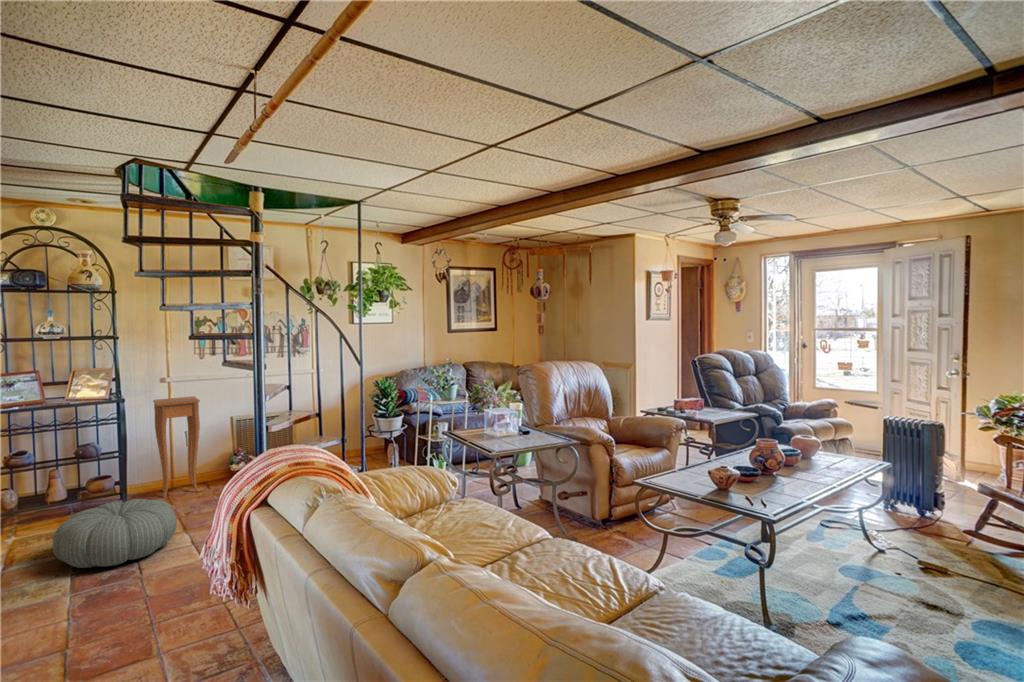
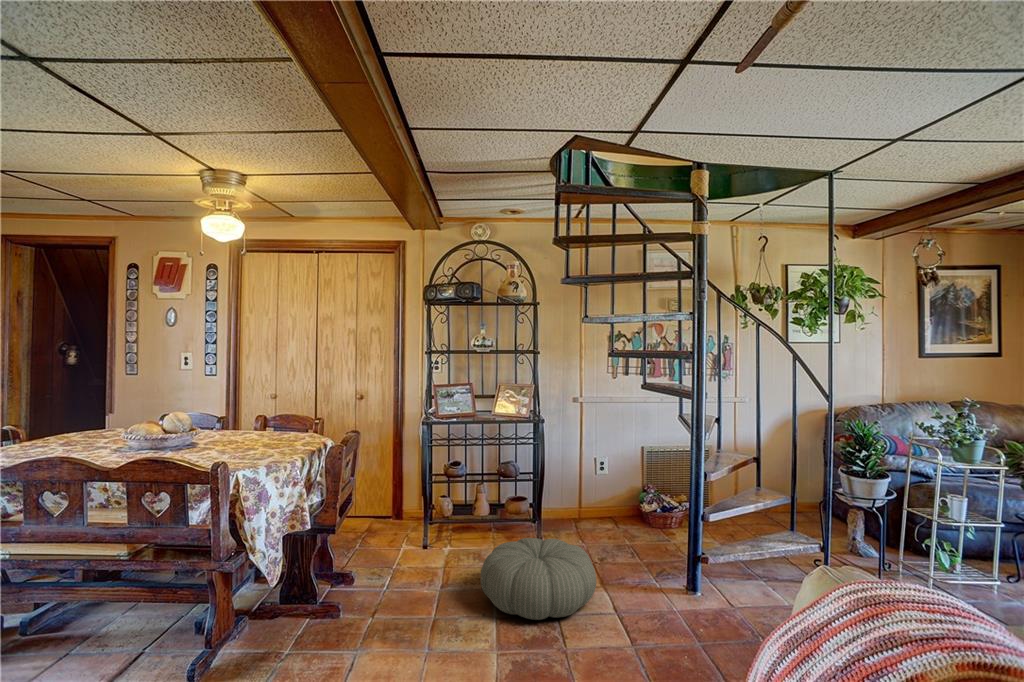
side table: present [153,396,200,498] -> none [566,421,613,534]

